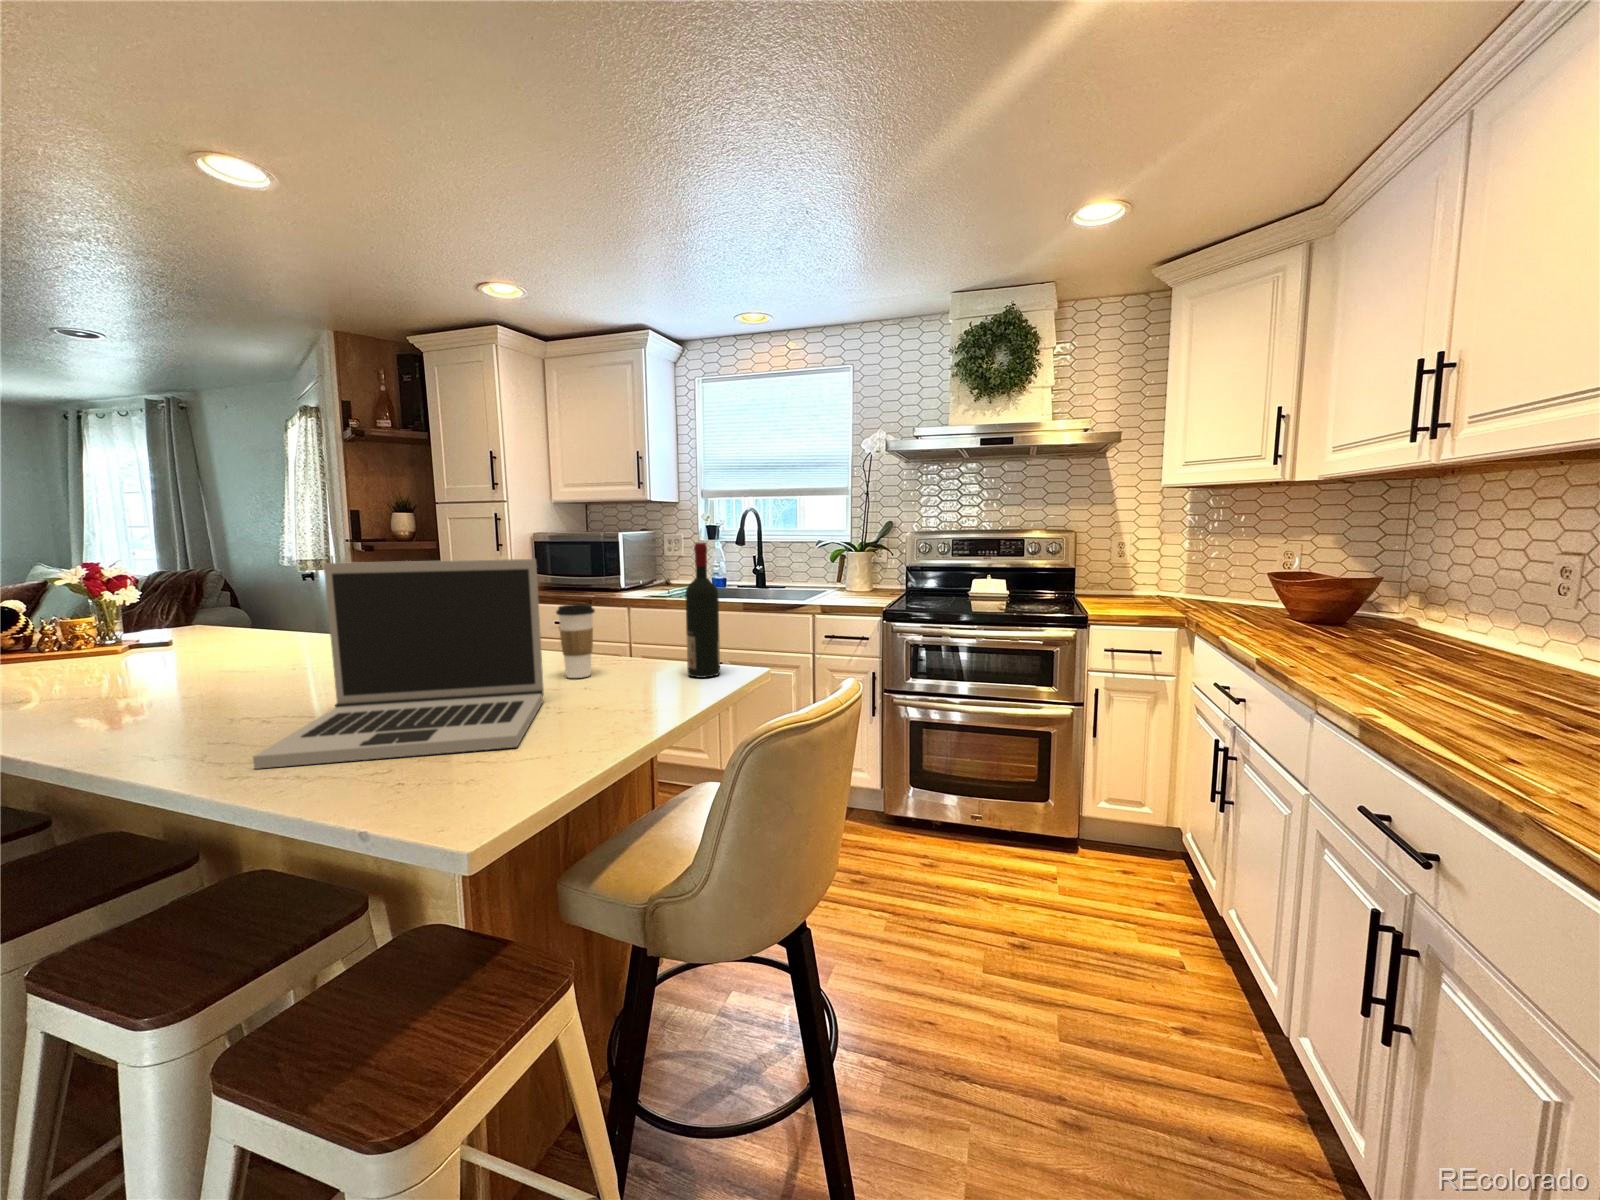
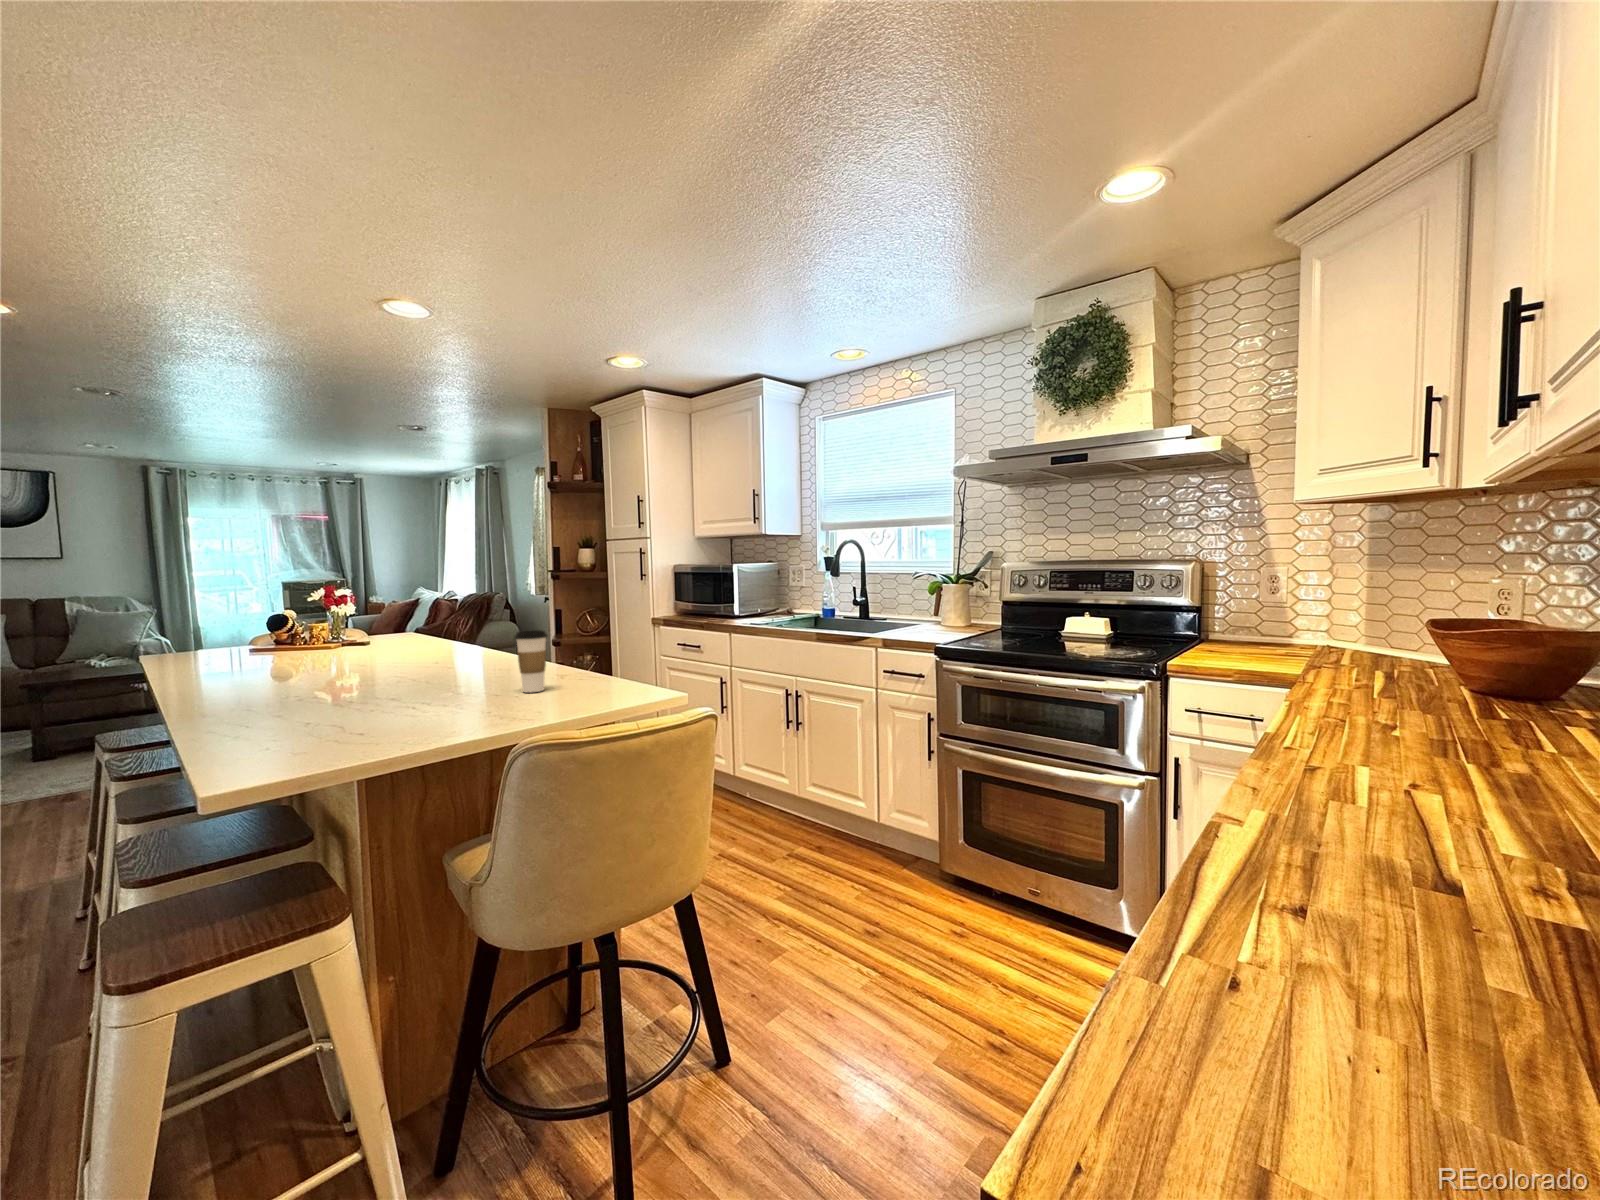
wine bottle: present [685,543,720,678] -> none [602,579,635,700]
laptop: present [253,559,544,769] -> none [230,593,468,739]

